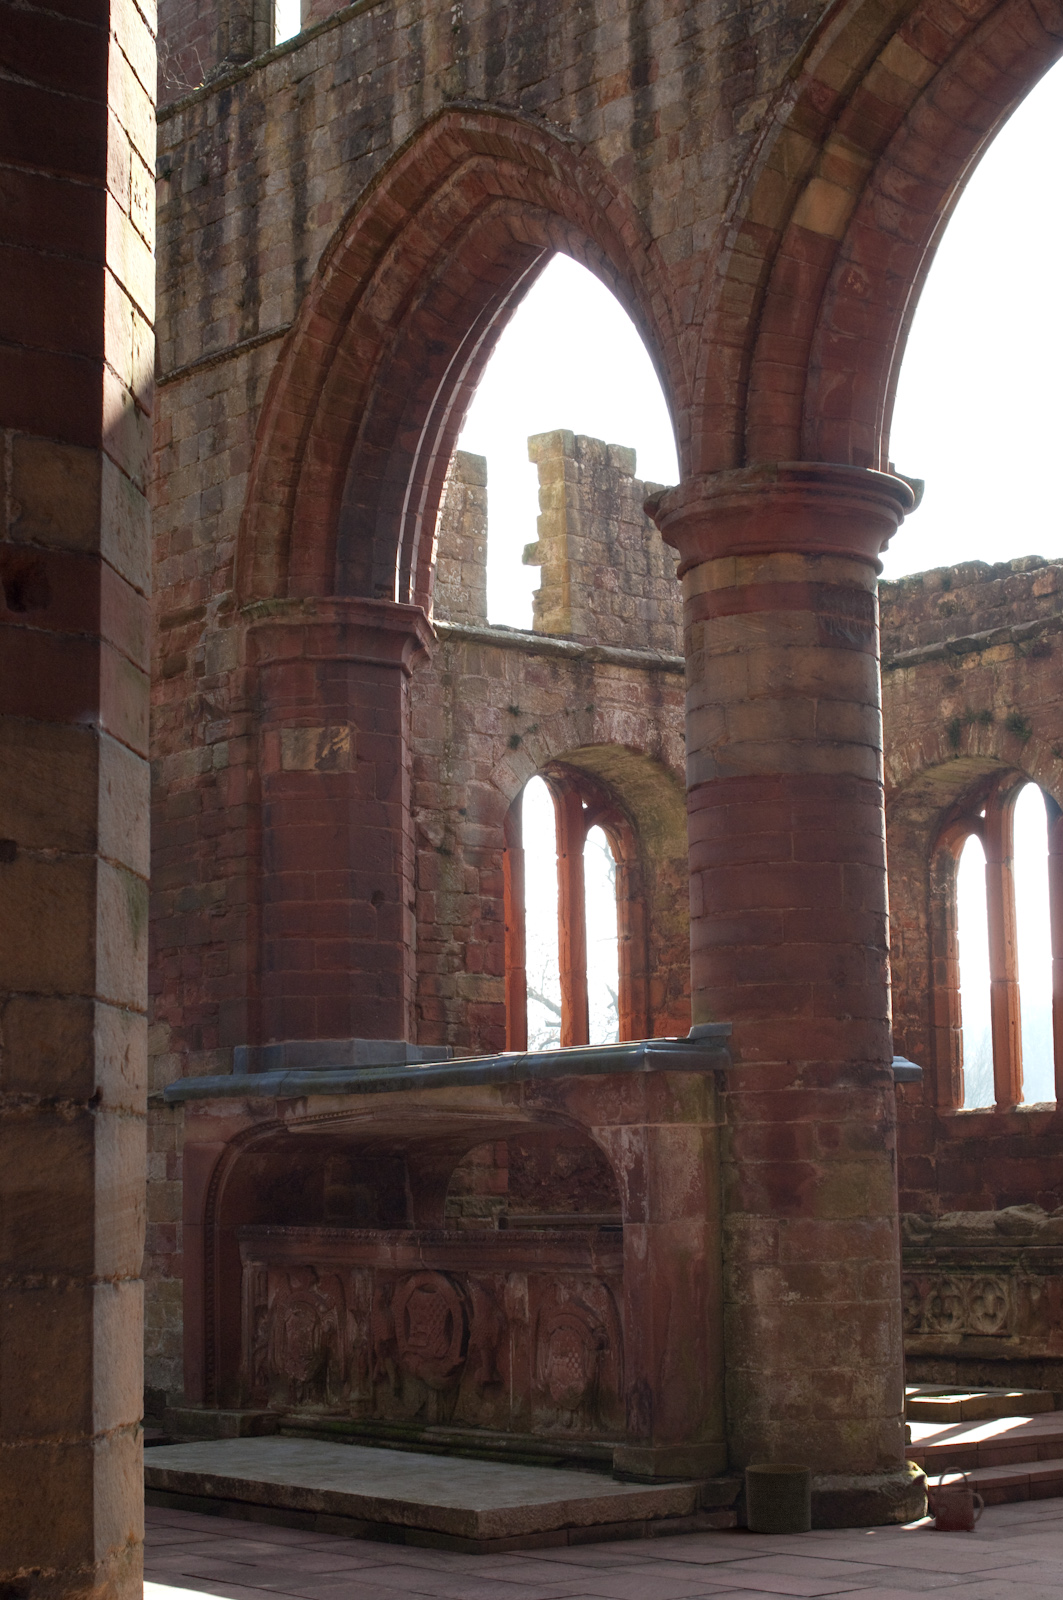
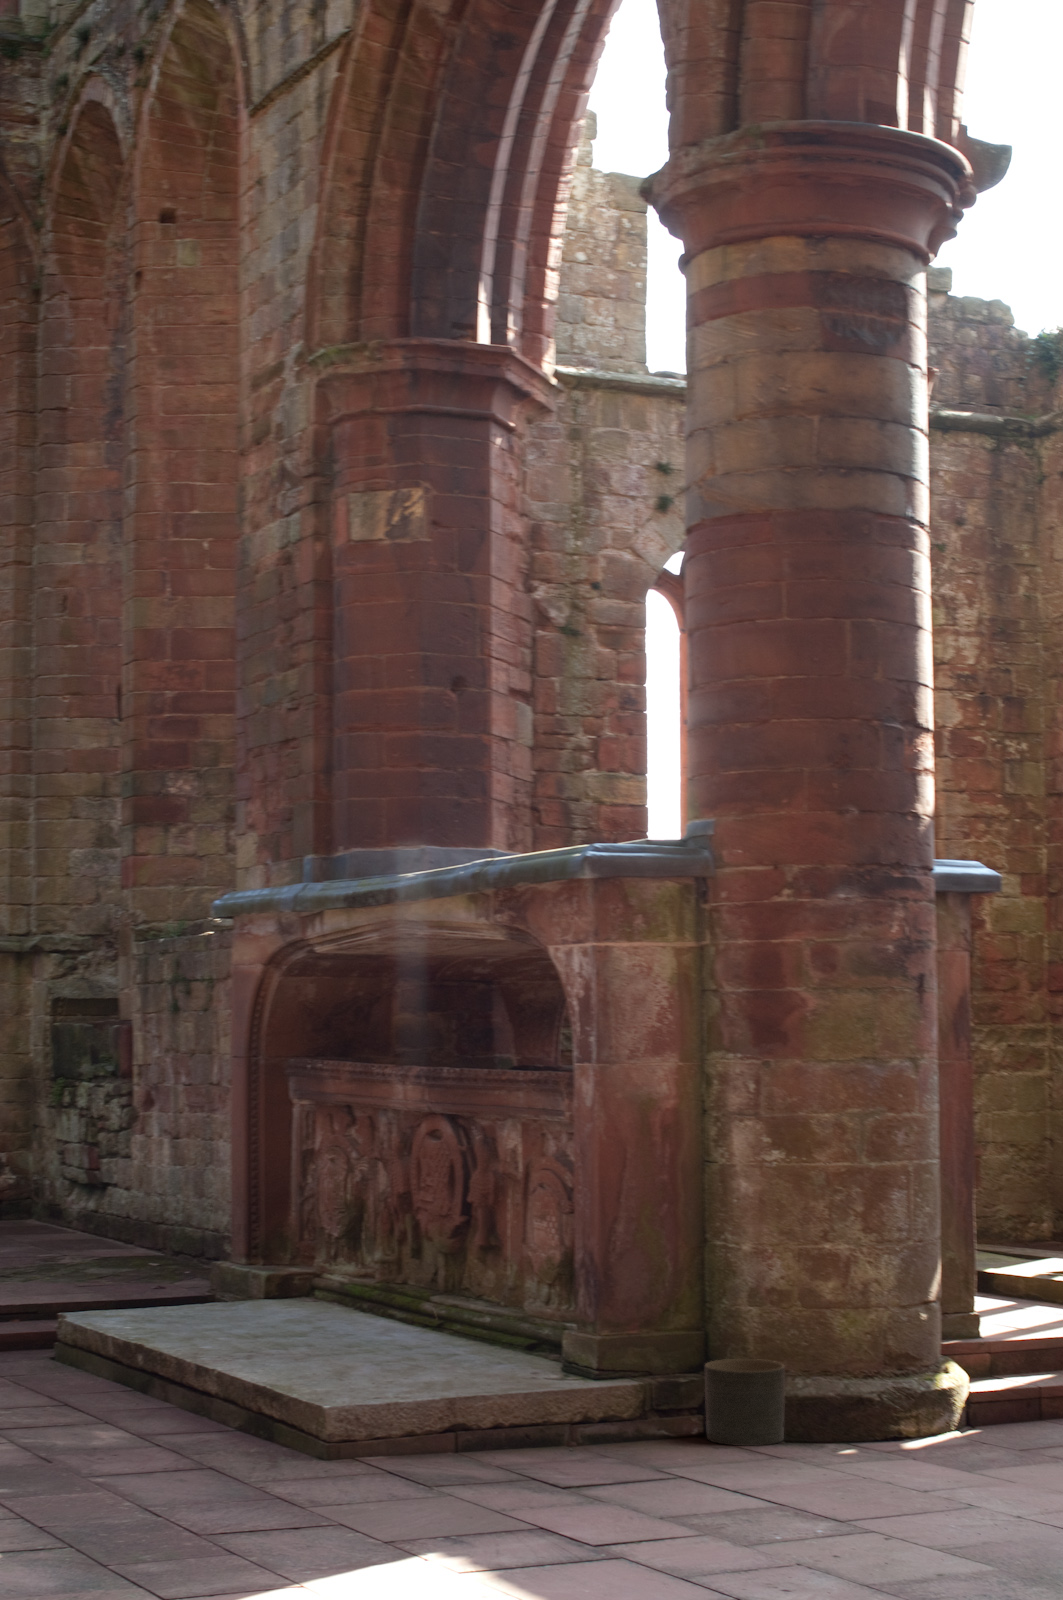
watering can: present [911,1467,984,1532] -> none [916,1371,993,1452]

